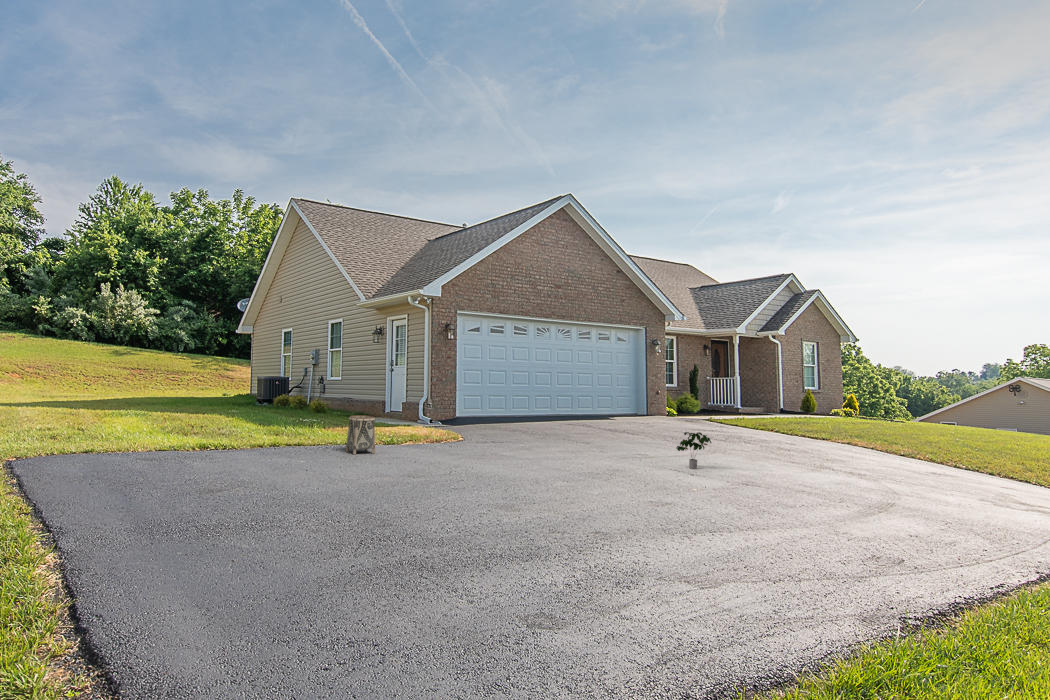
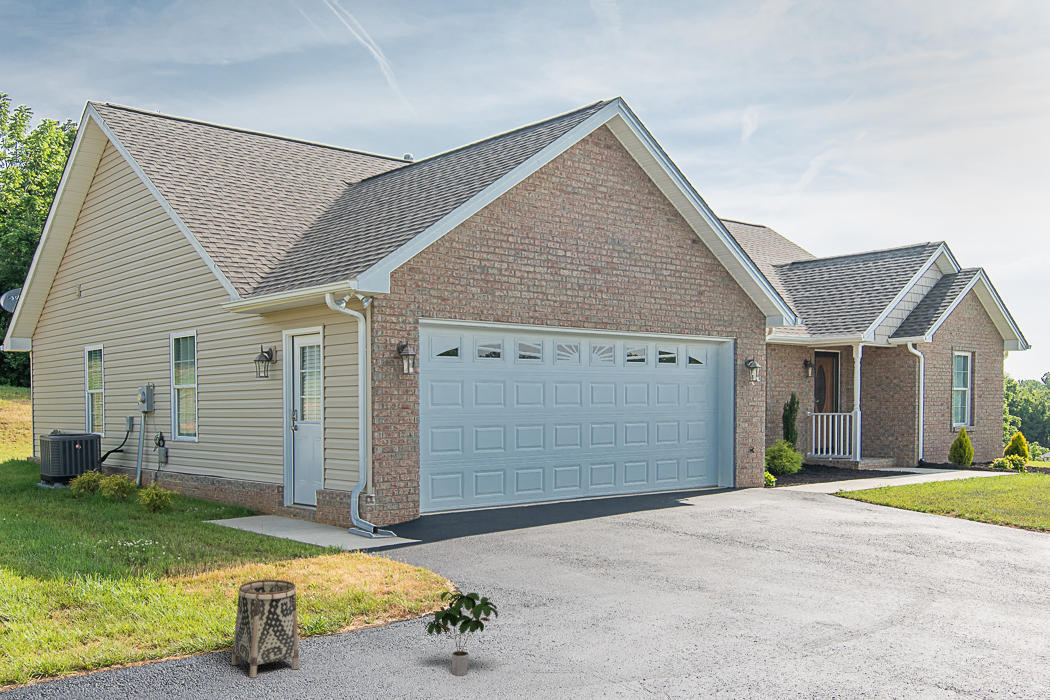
potted plant: present [677,432,711,469] -> present [425,592,498,676]

